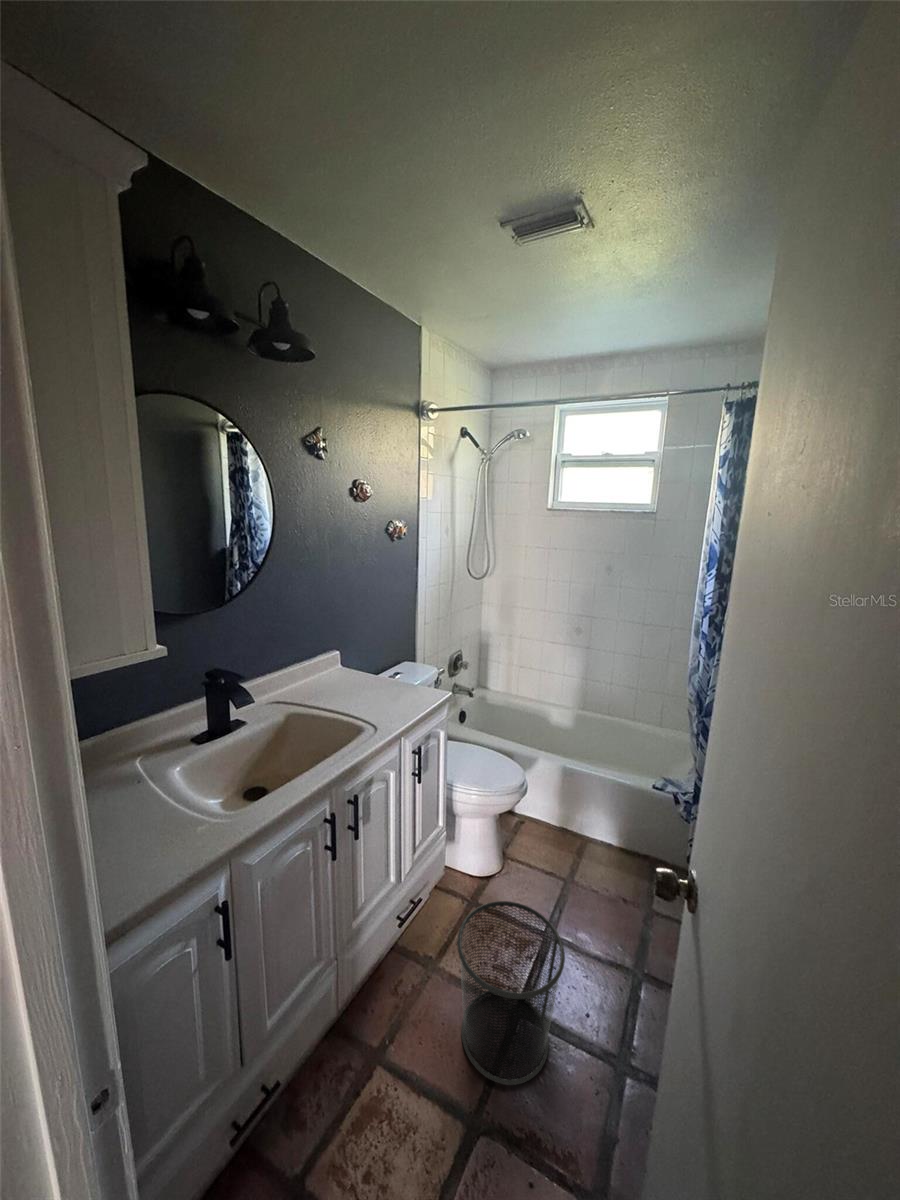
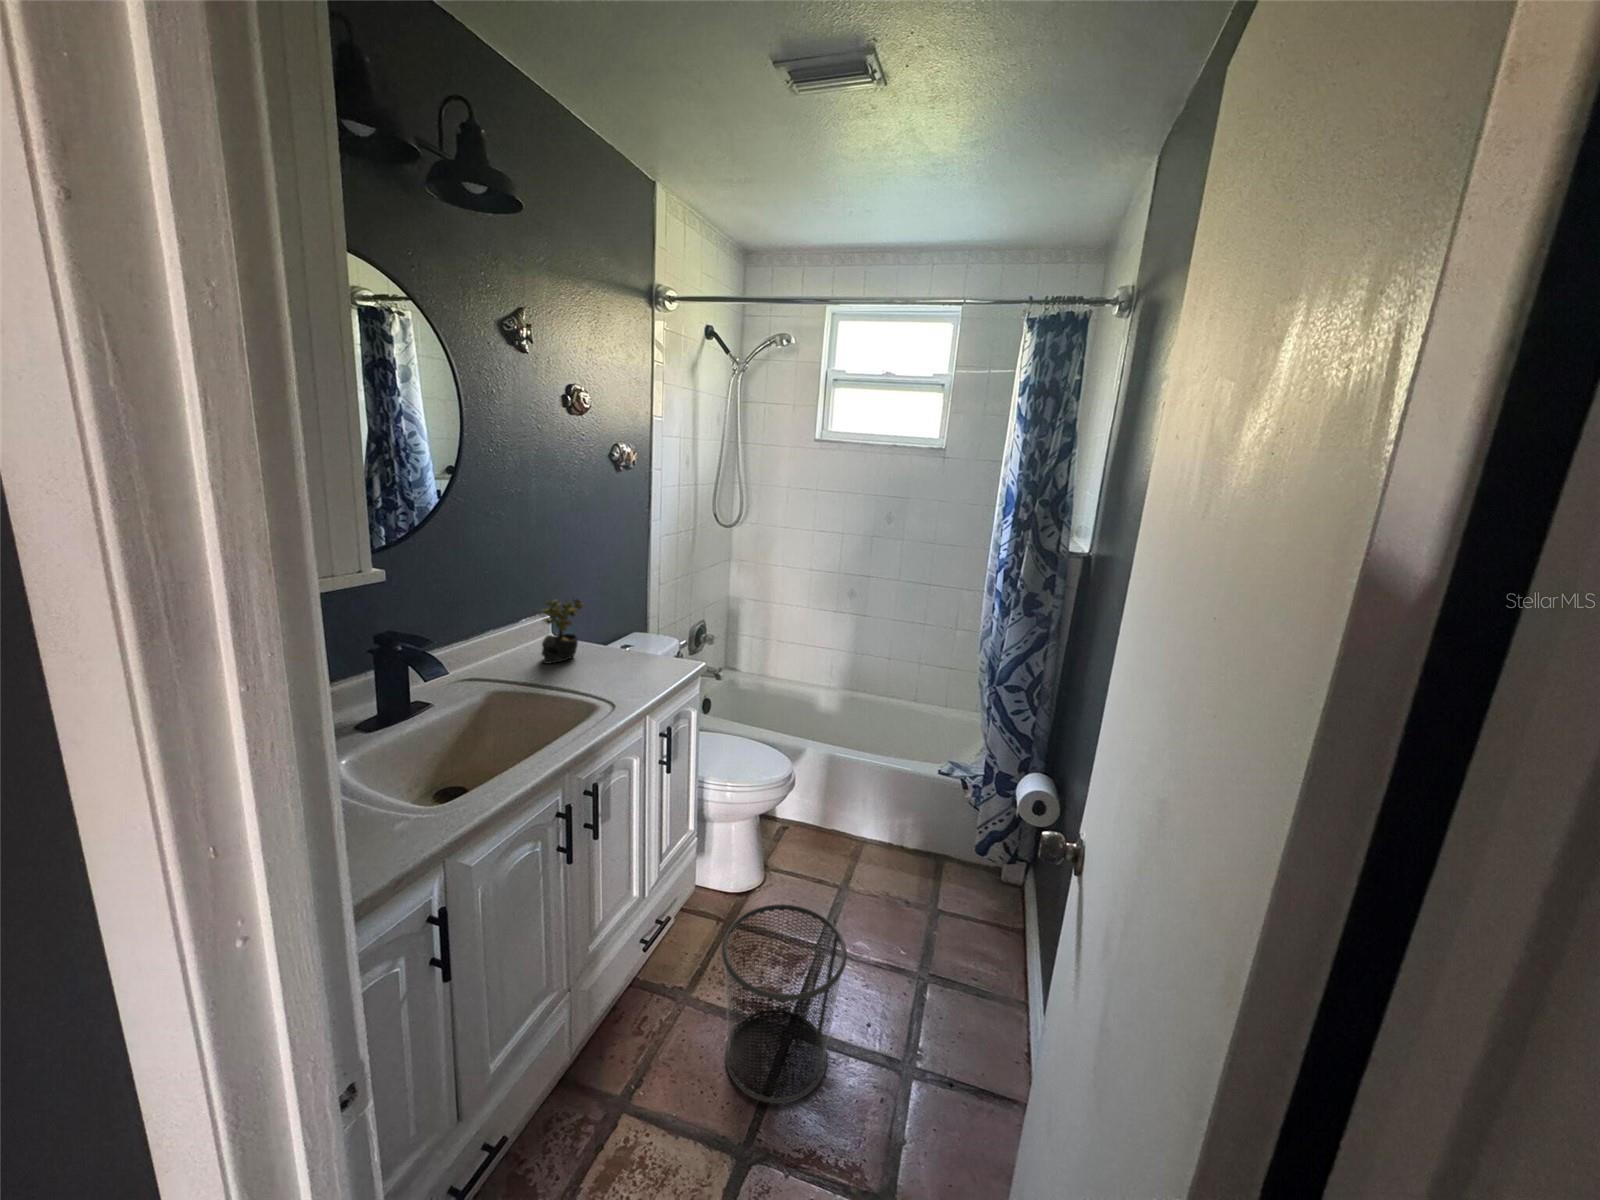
succulent plant: none [327,638,362,690] -> present [540,600,584,664]

